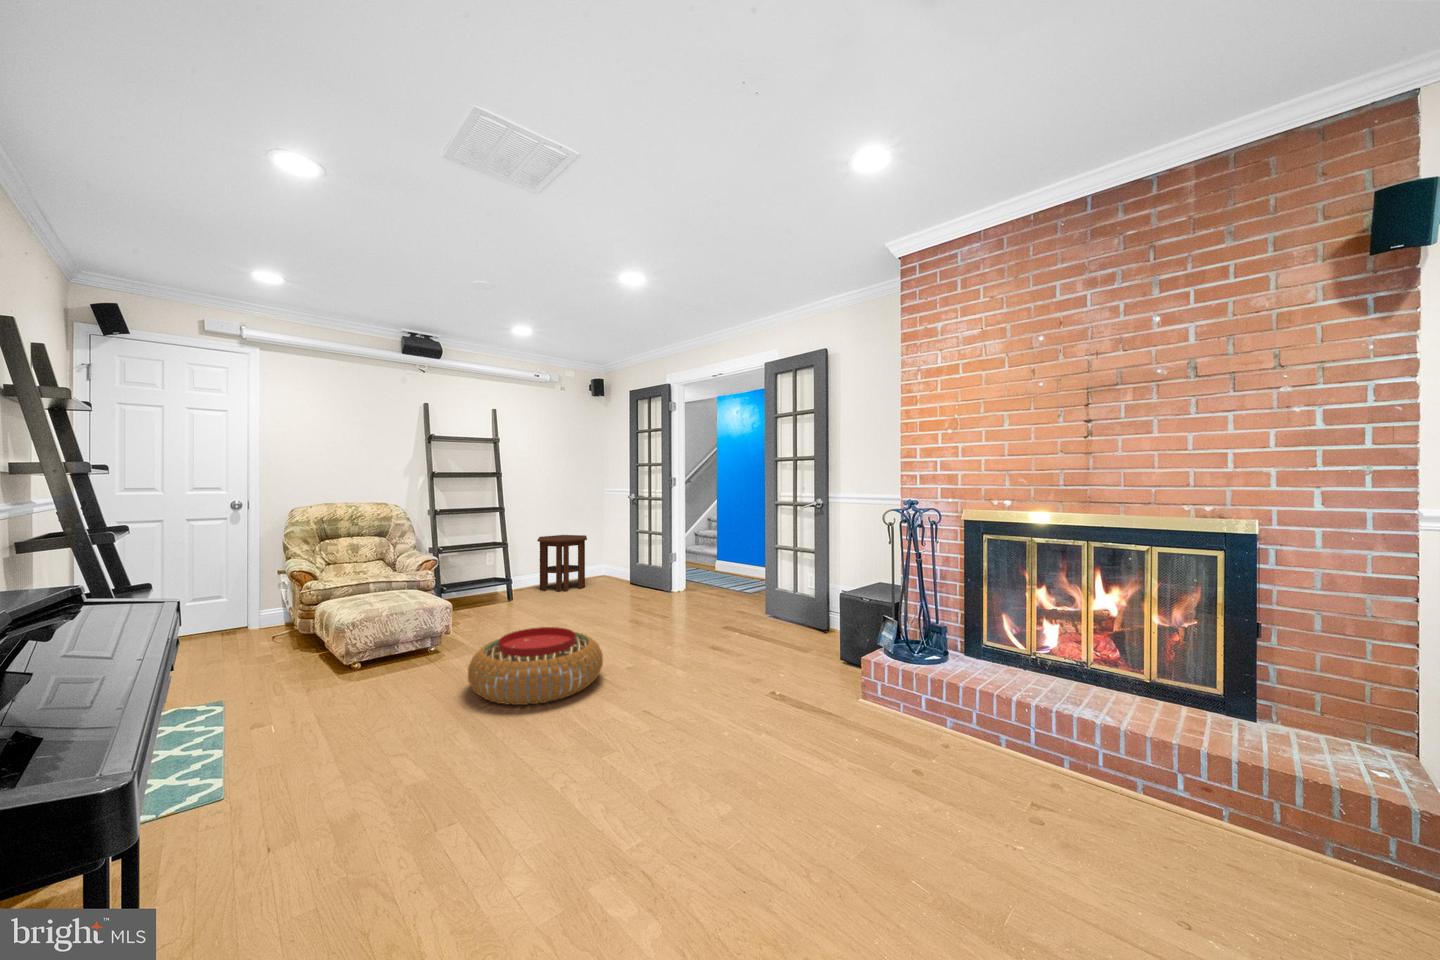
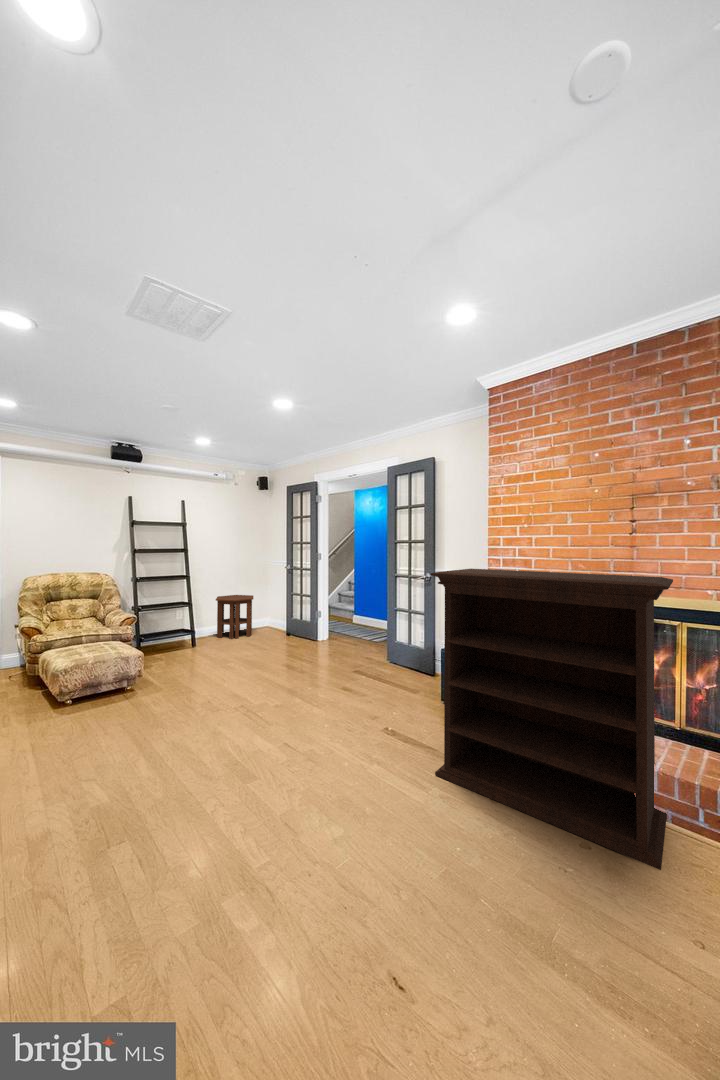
bookshelf: none [833,485,1143,842] -> present [431,569,673,870]
pouf: present [468,627,603,705] -> none [150,674,256,738]

